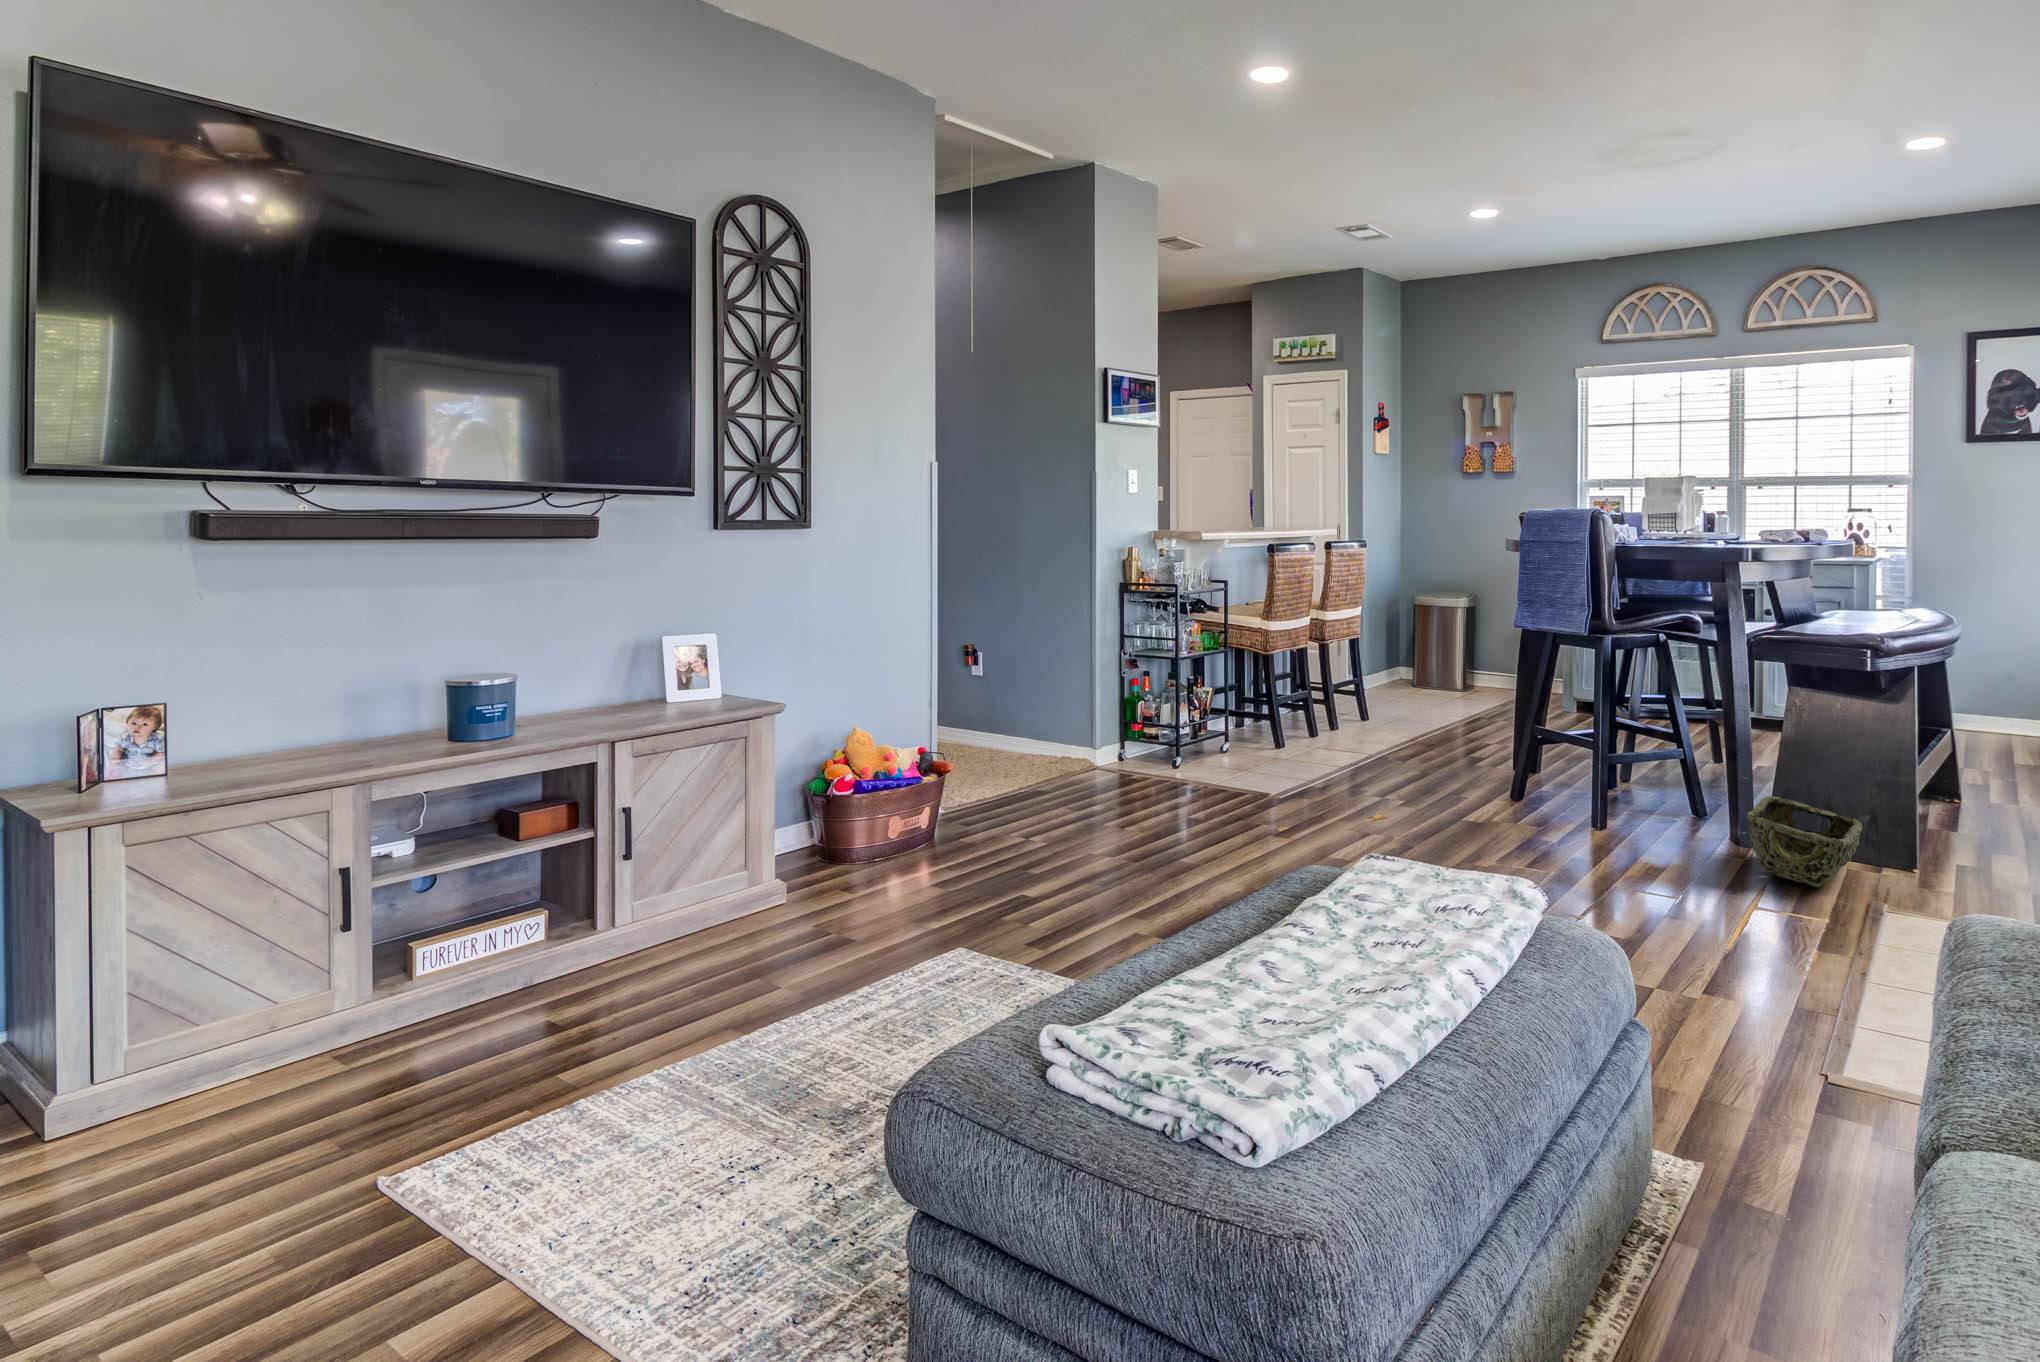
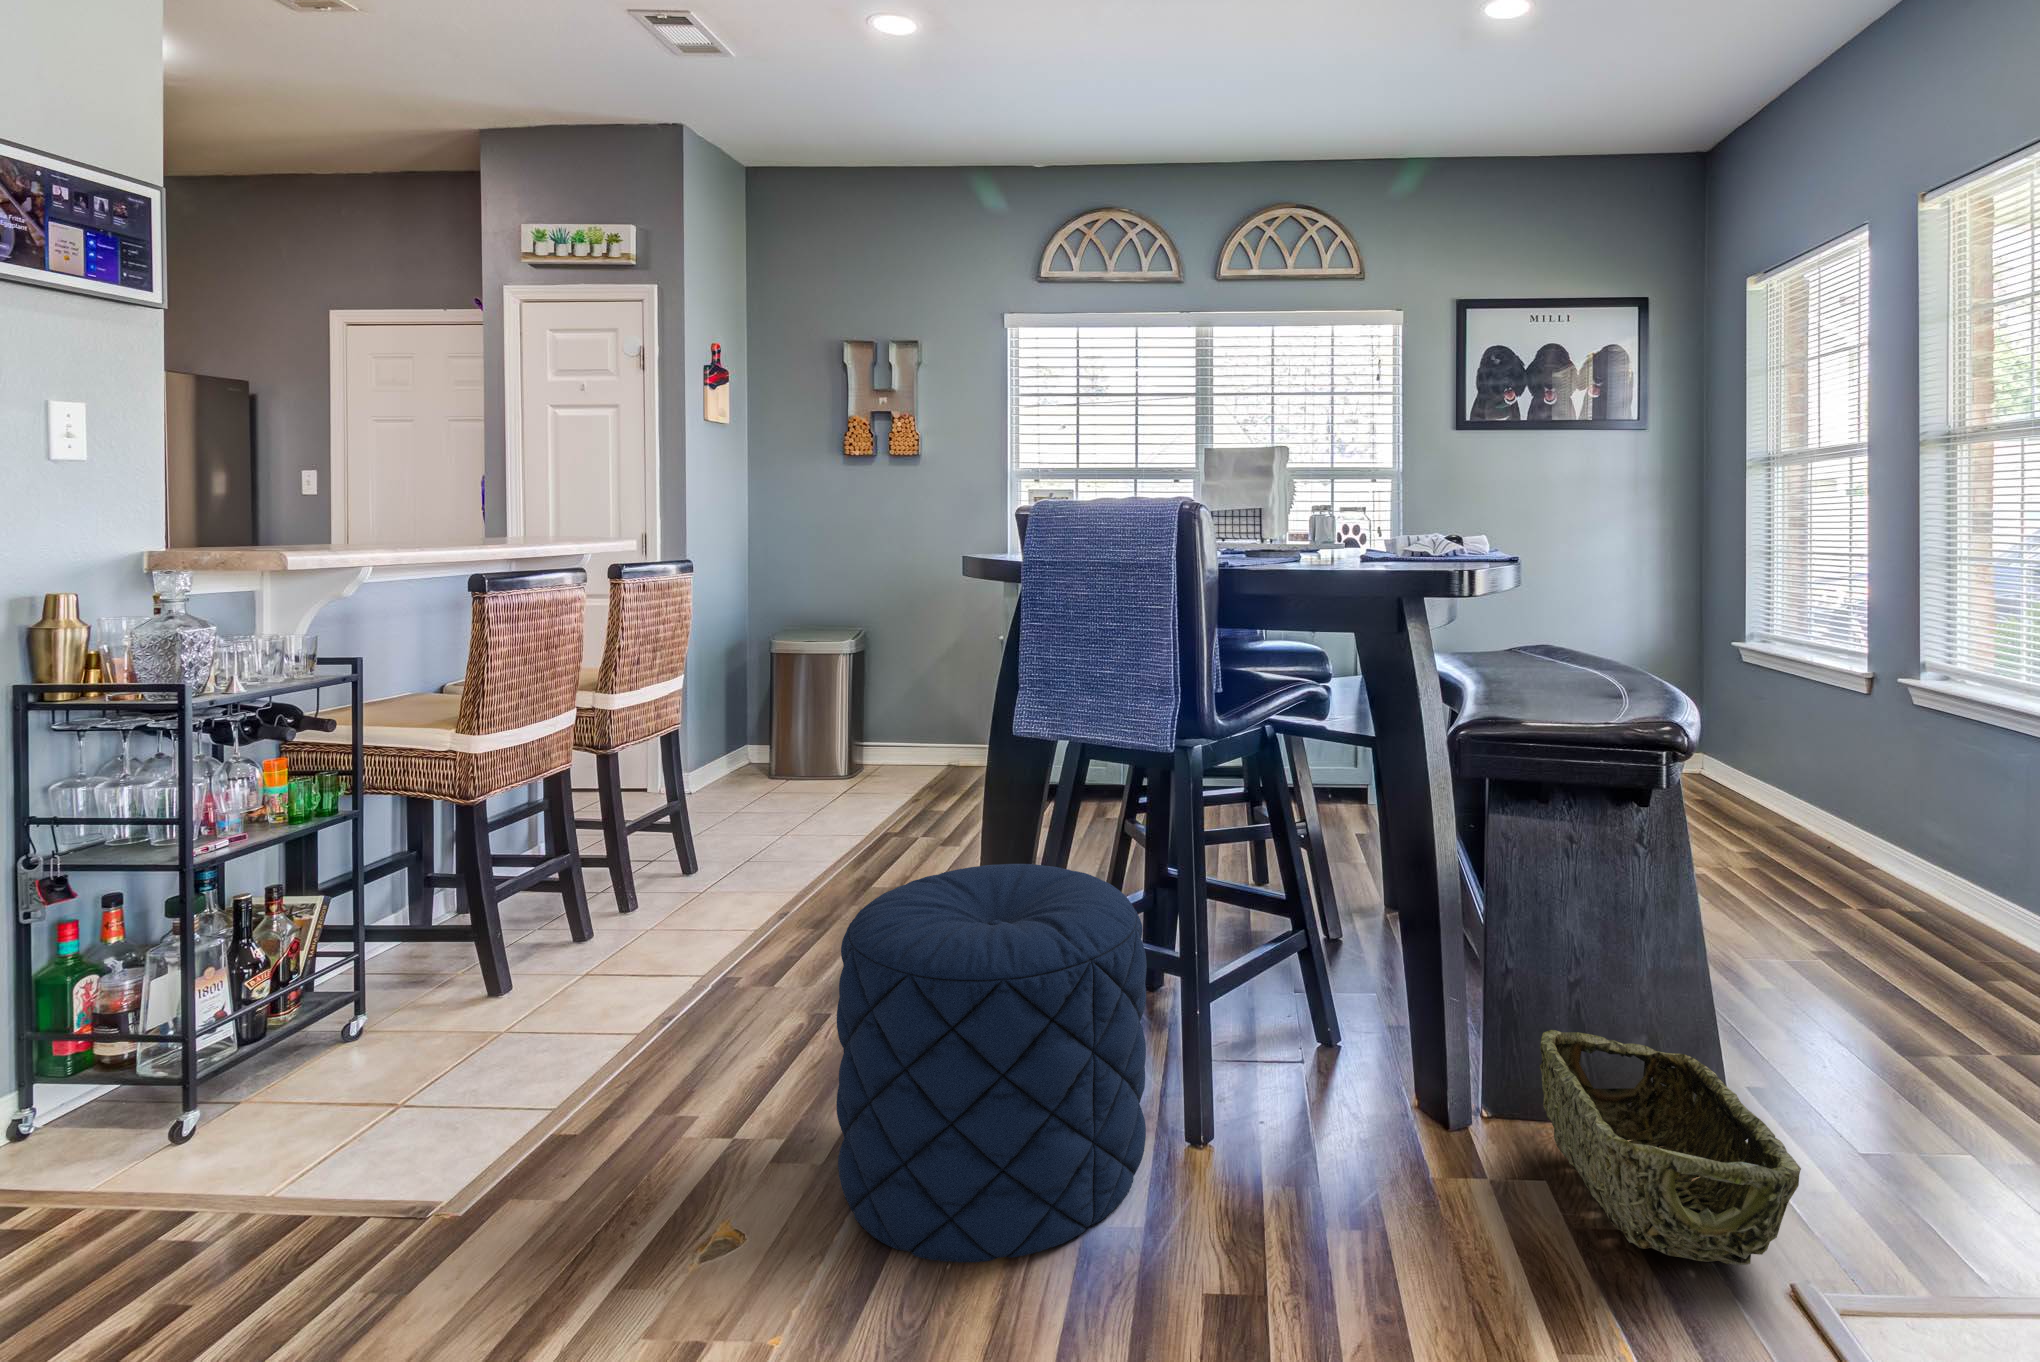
pouf: none [1416,688,1556,835] -> present [836,864,1147,1263]

